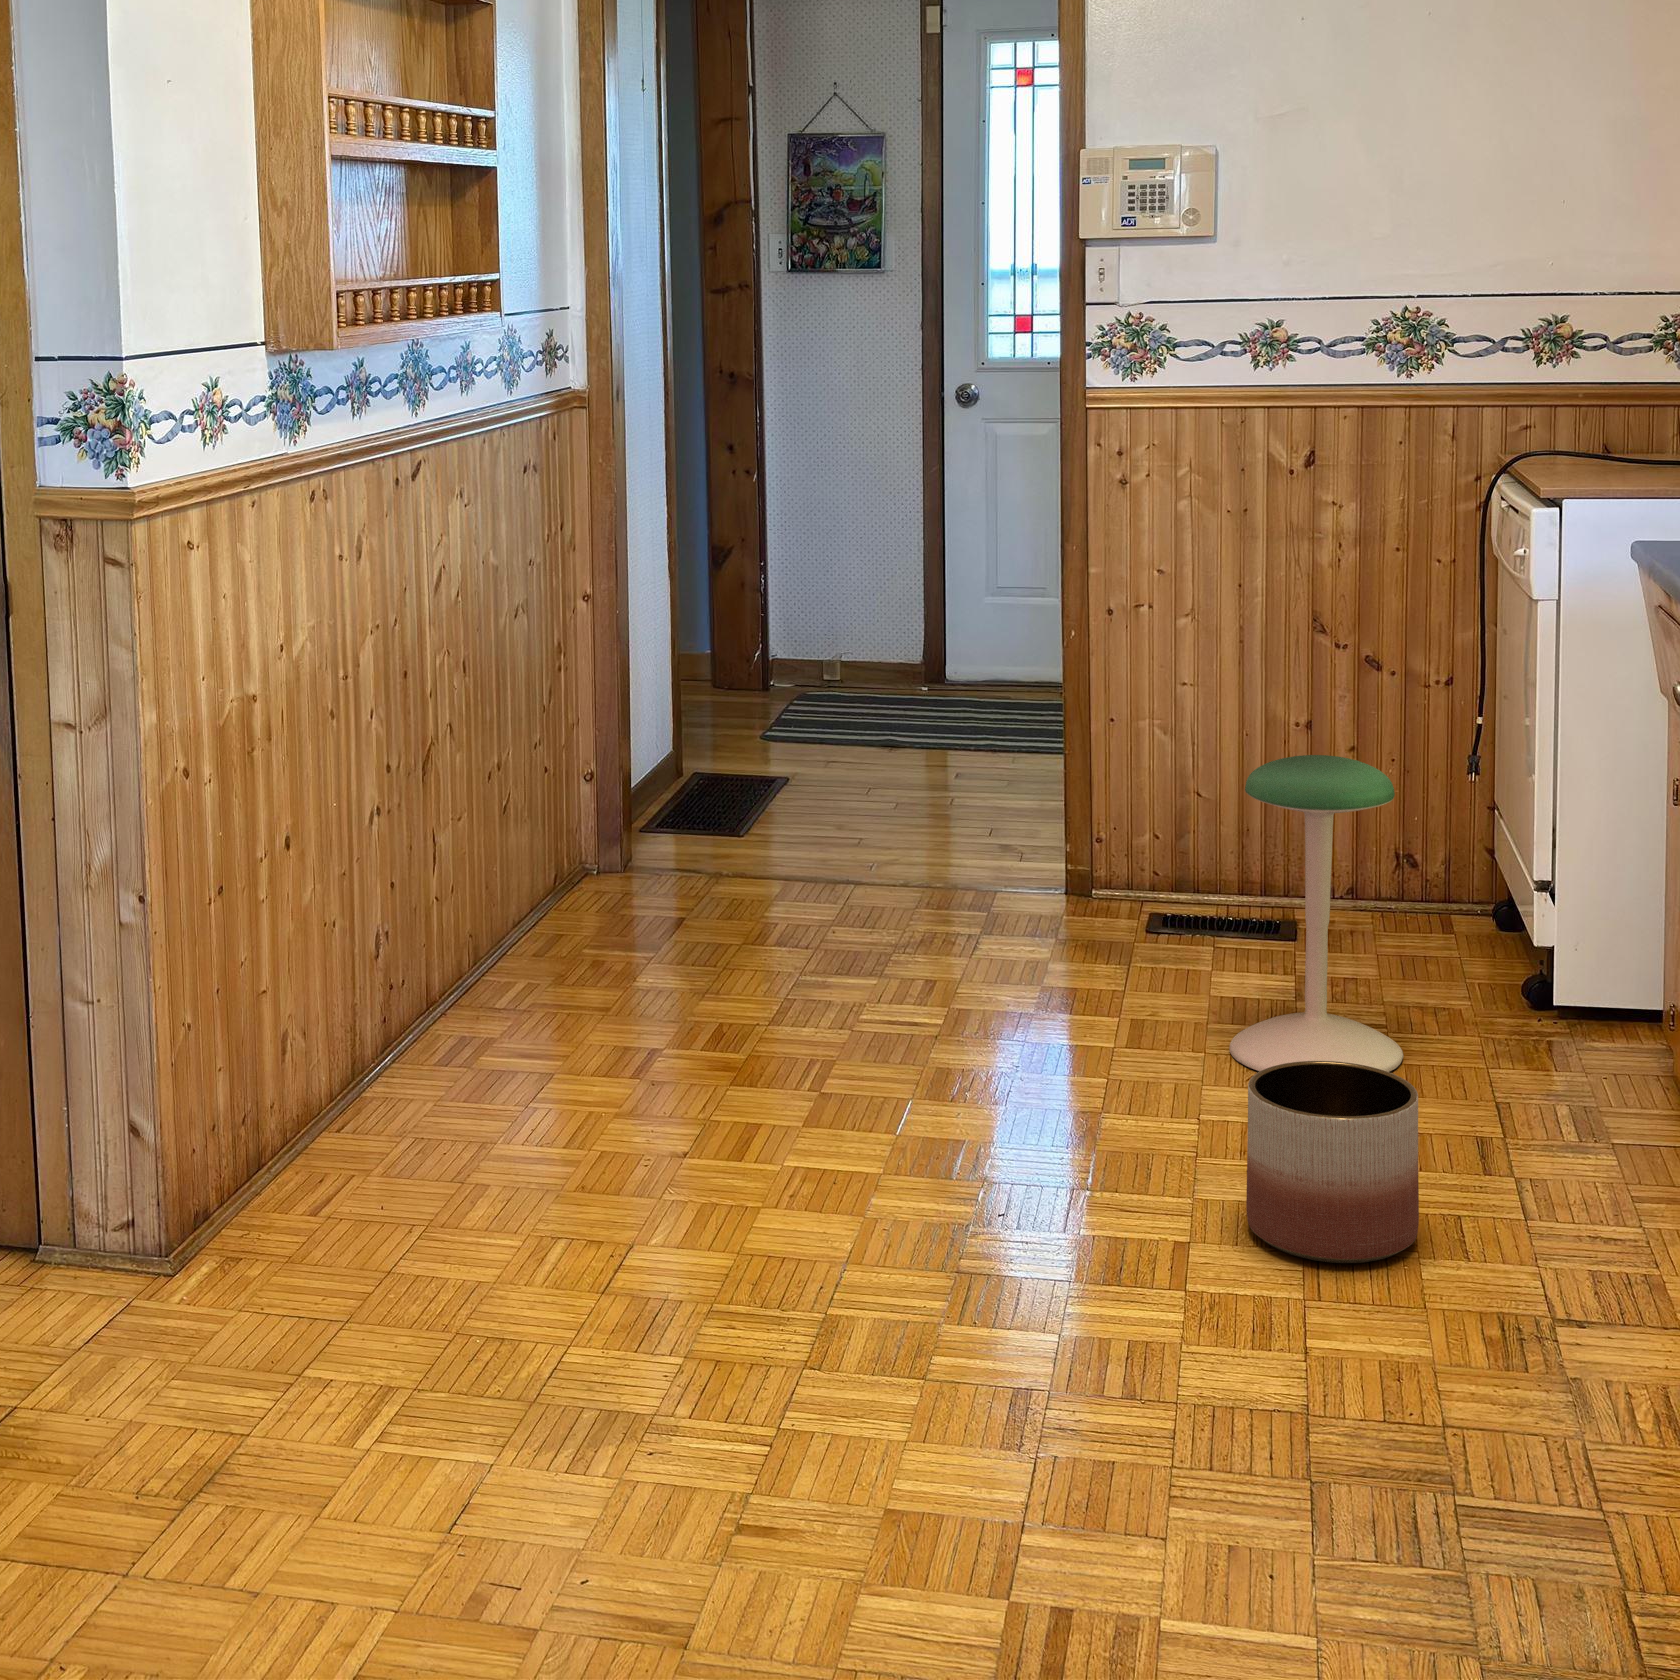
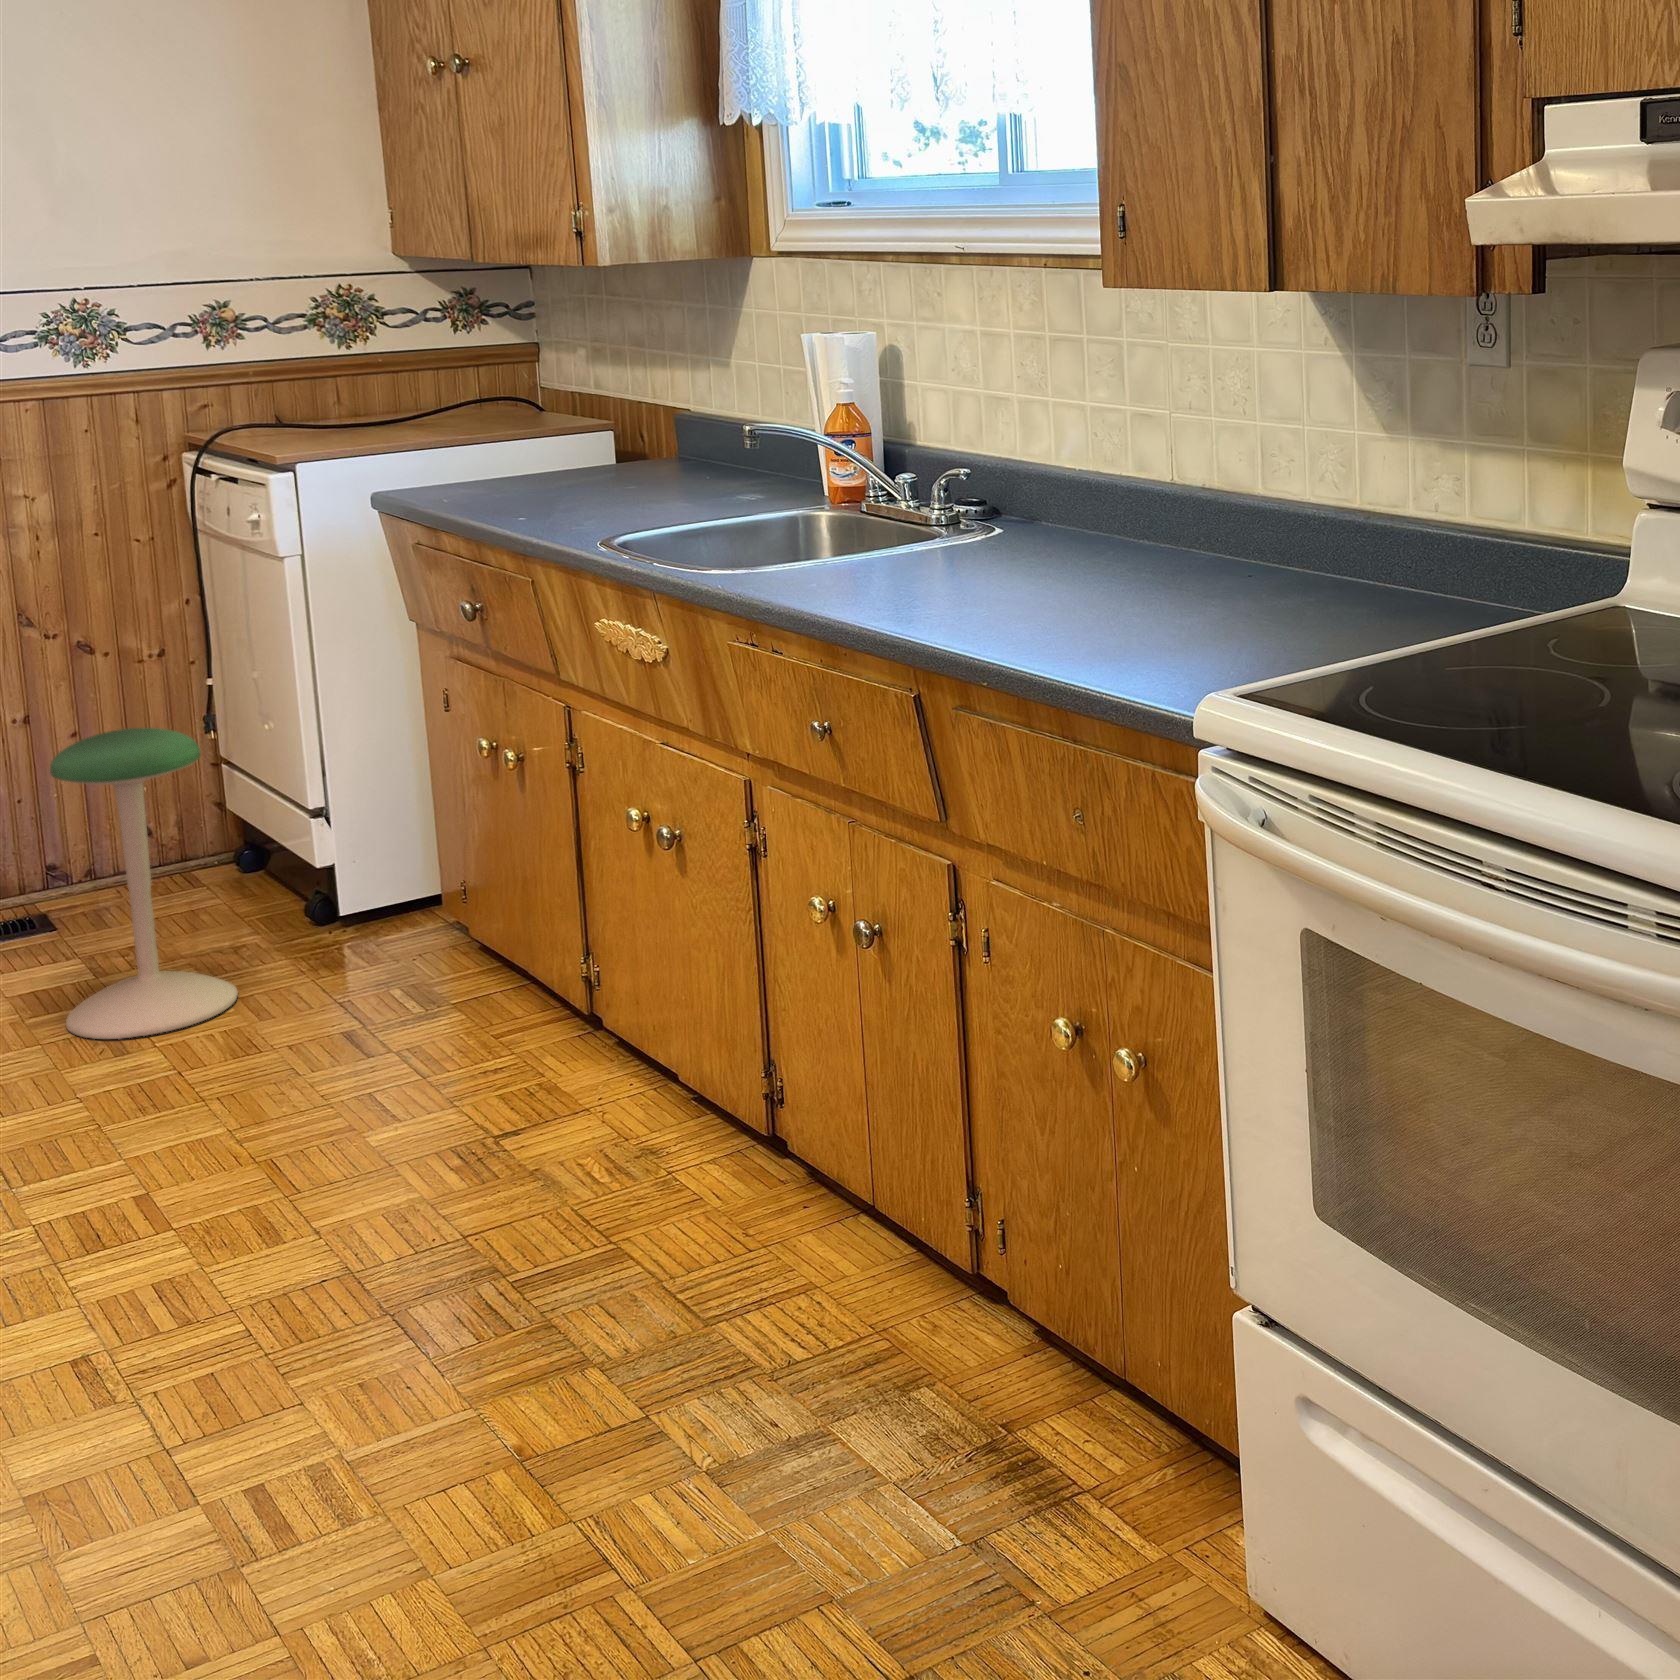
planter: present [1246,1061,1419,1263] -> none [179,984,351,1167]

